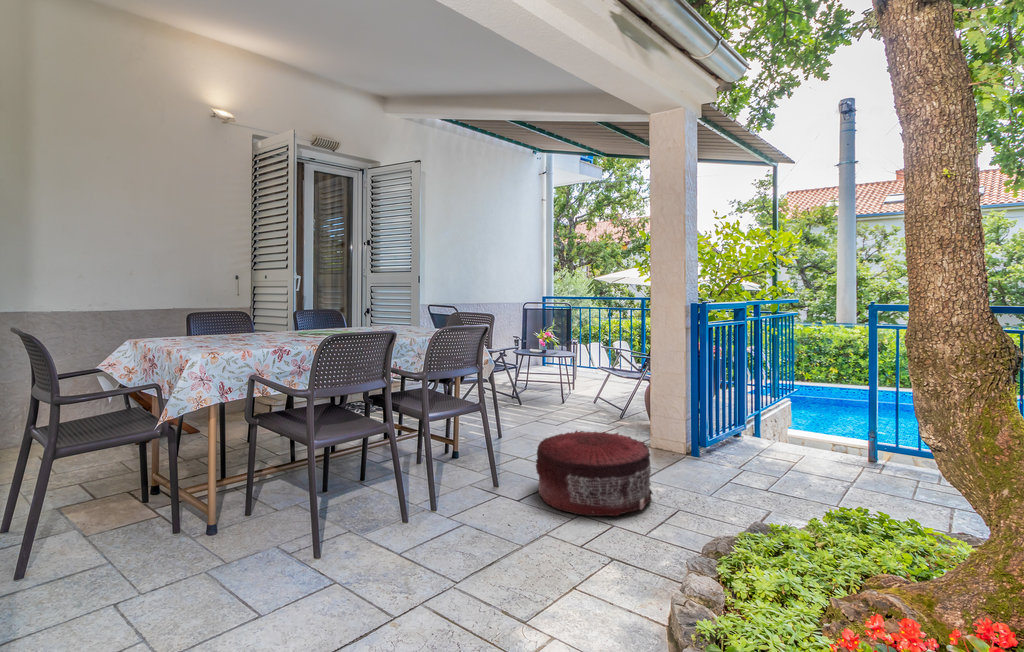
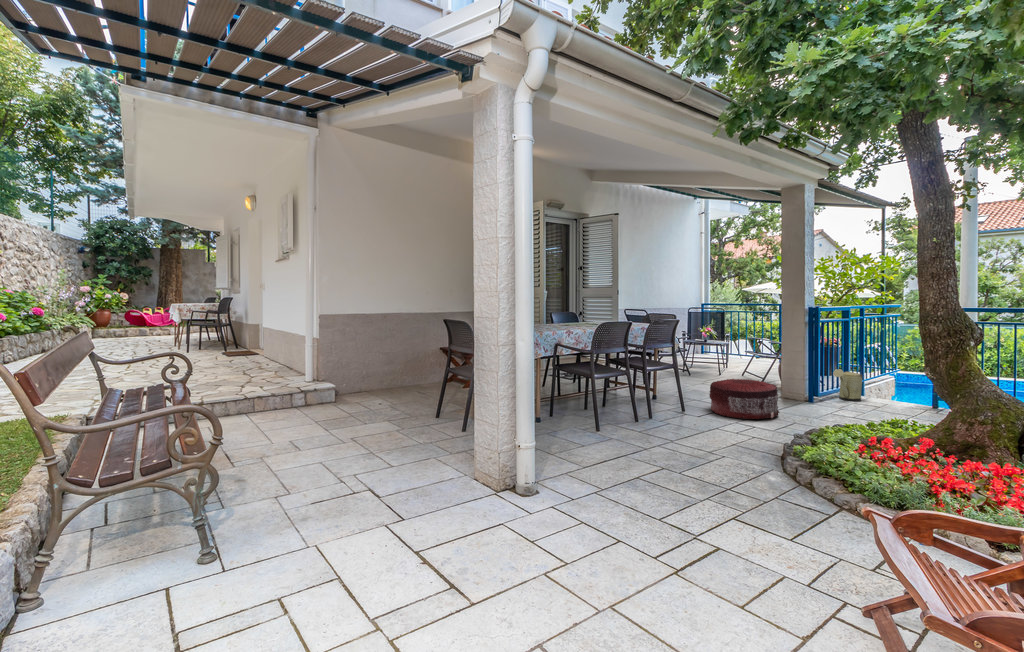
watering can: none [724,391,761,449] -> present [833,369,862,401]

